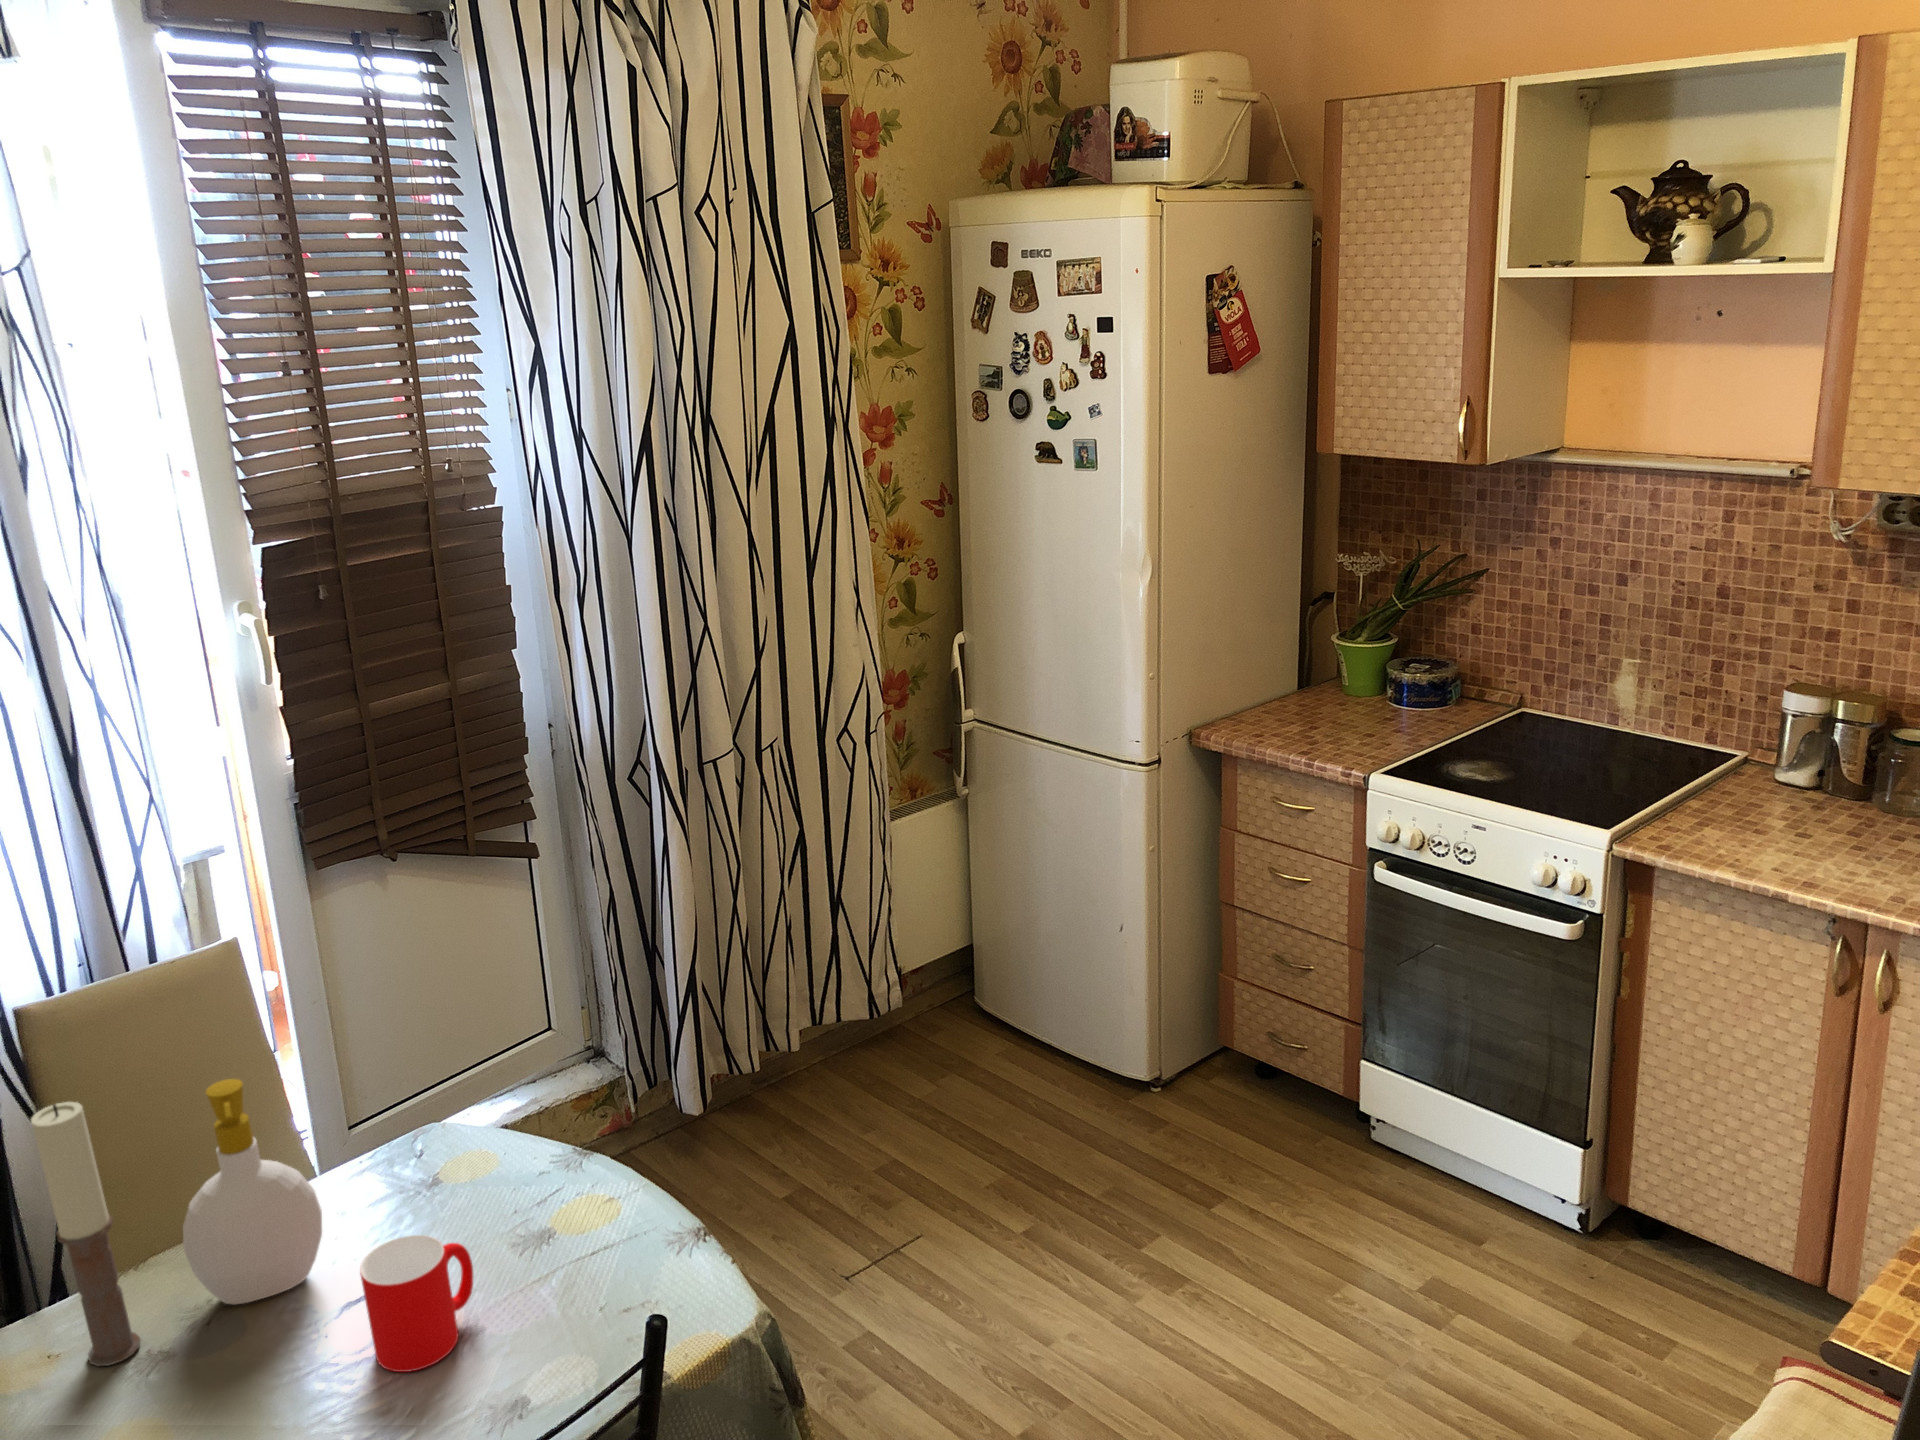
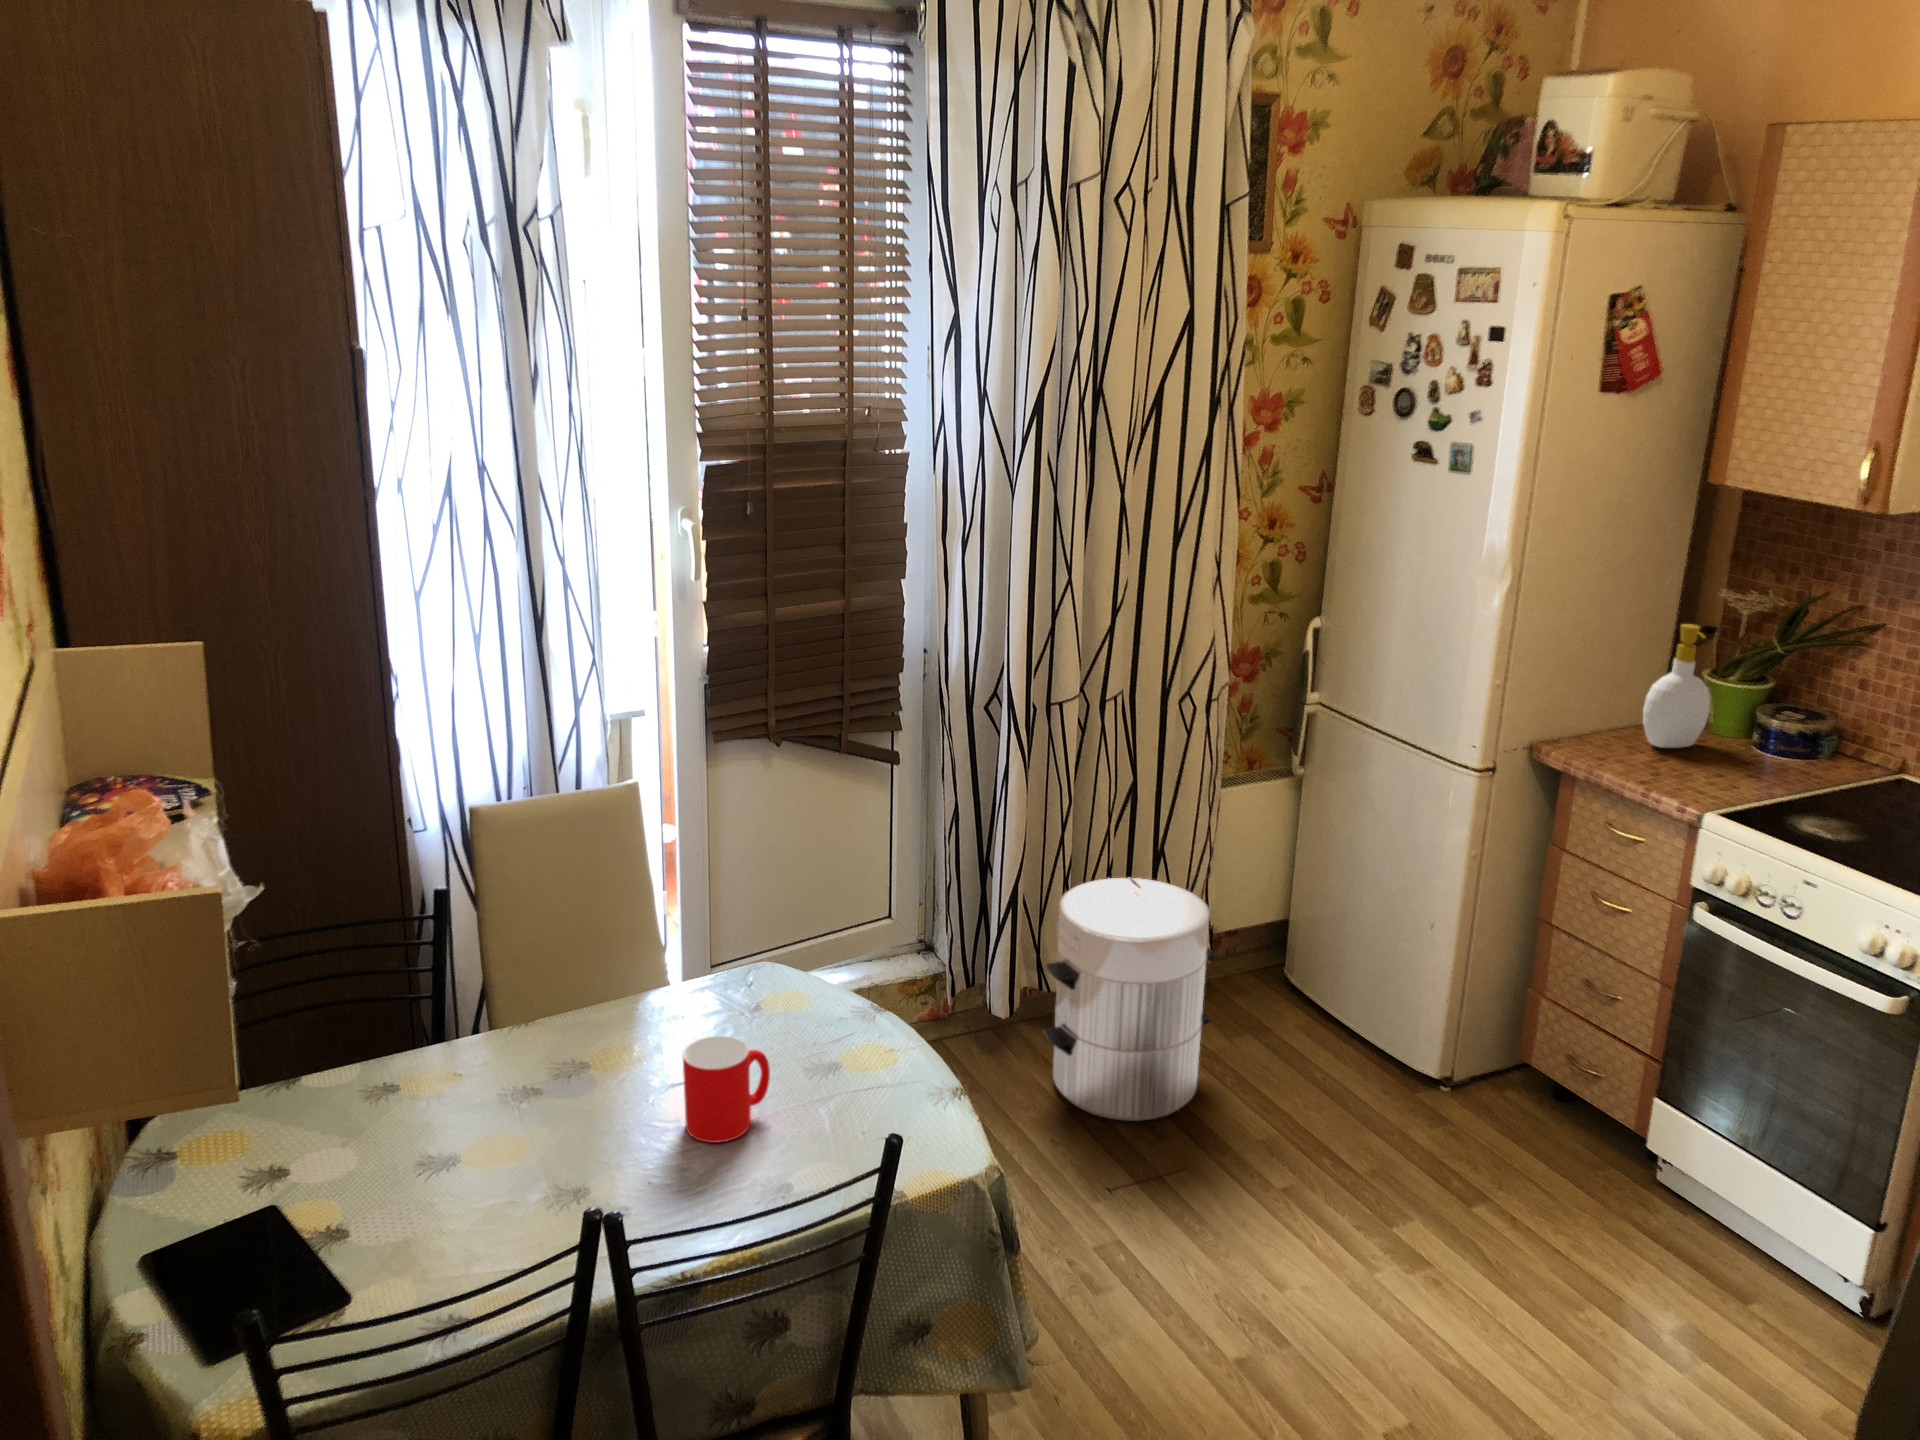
waste bin: none [739,933,919,1198] -> present [1044,878,1215,1121]
soap bottle: present [183,1079,322,1304] -> present [1643,624,1710,748]
candle: present [31,1102,140,1366] -> none [467,877,521,1087]

